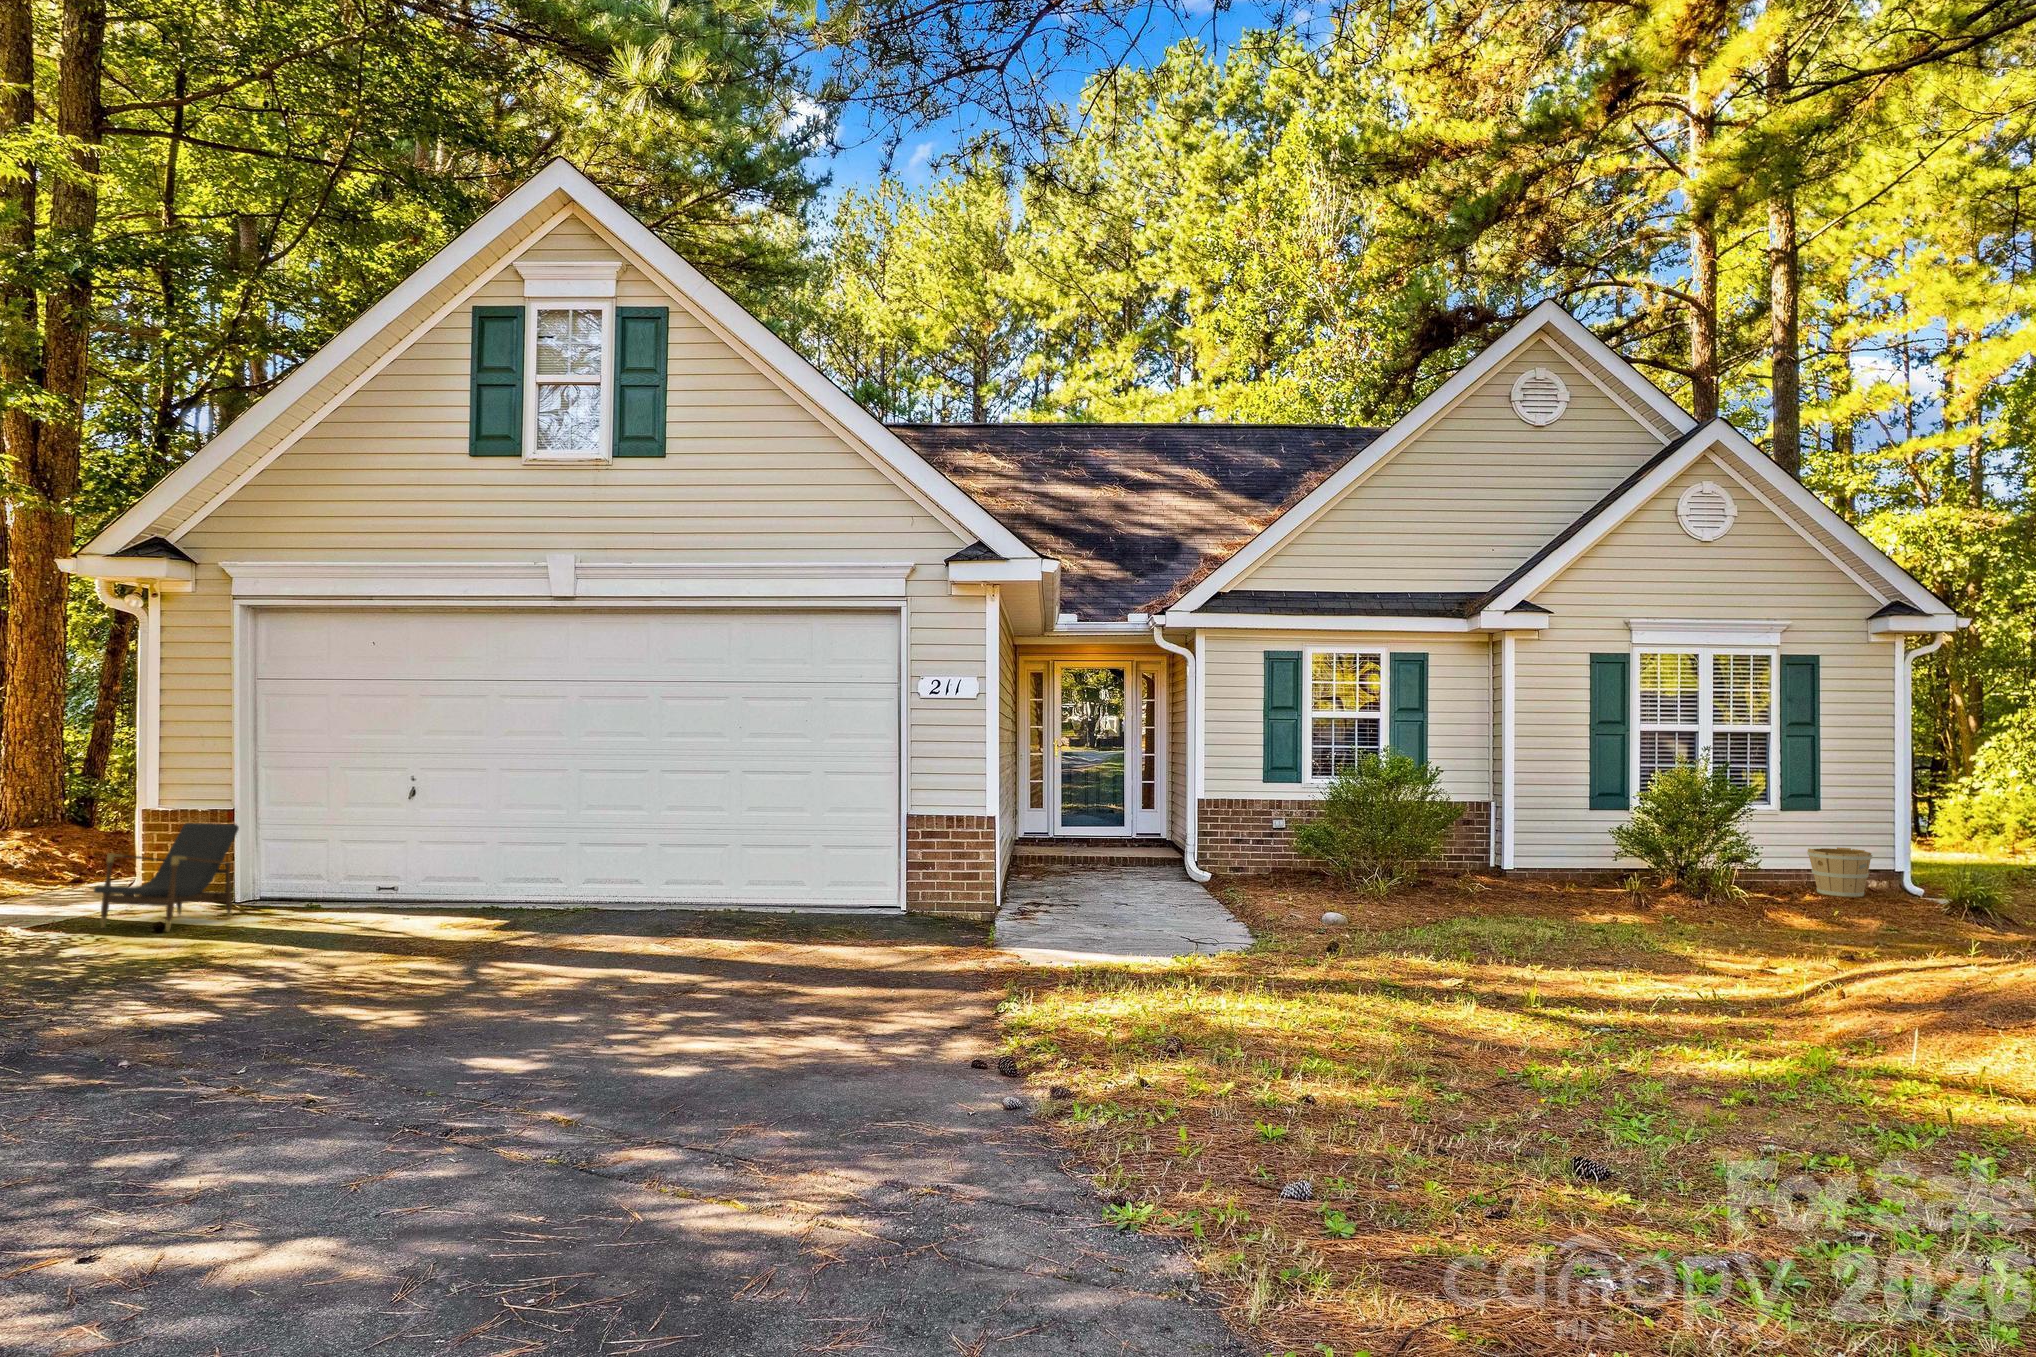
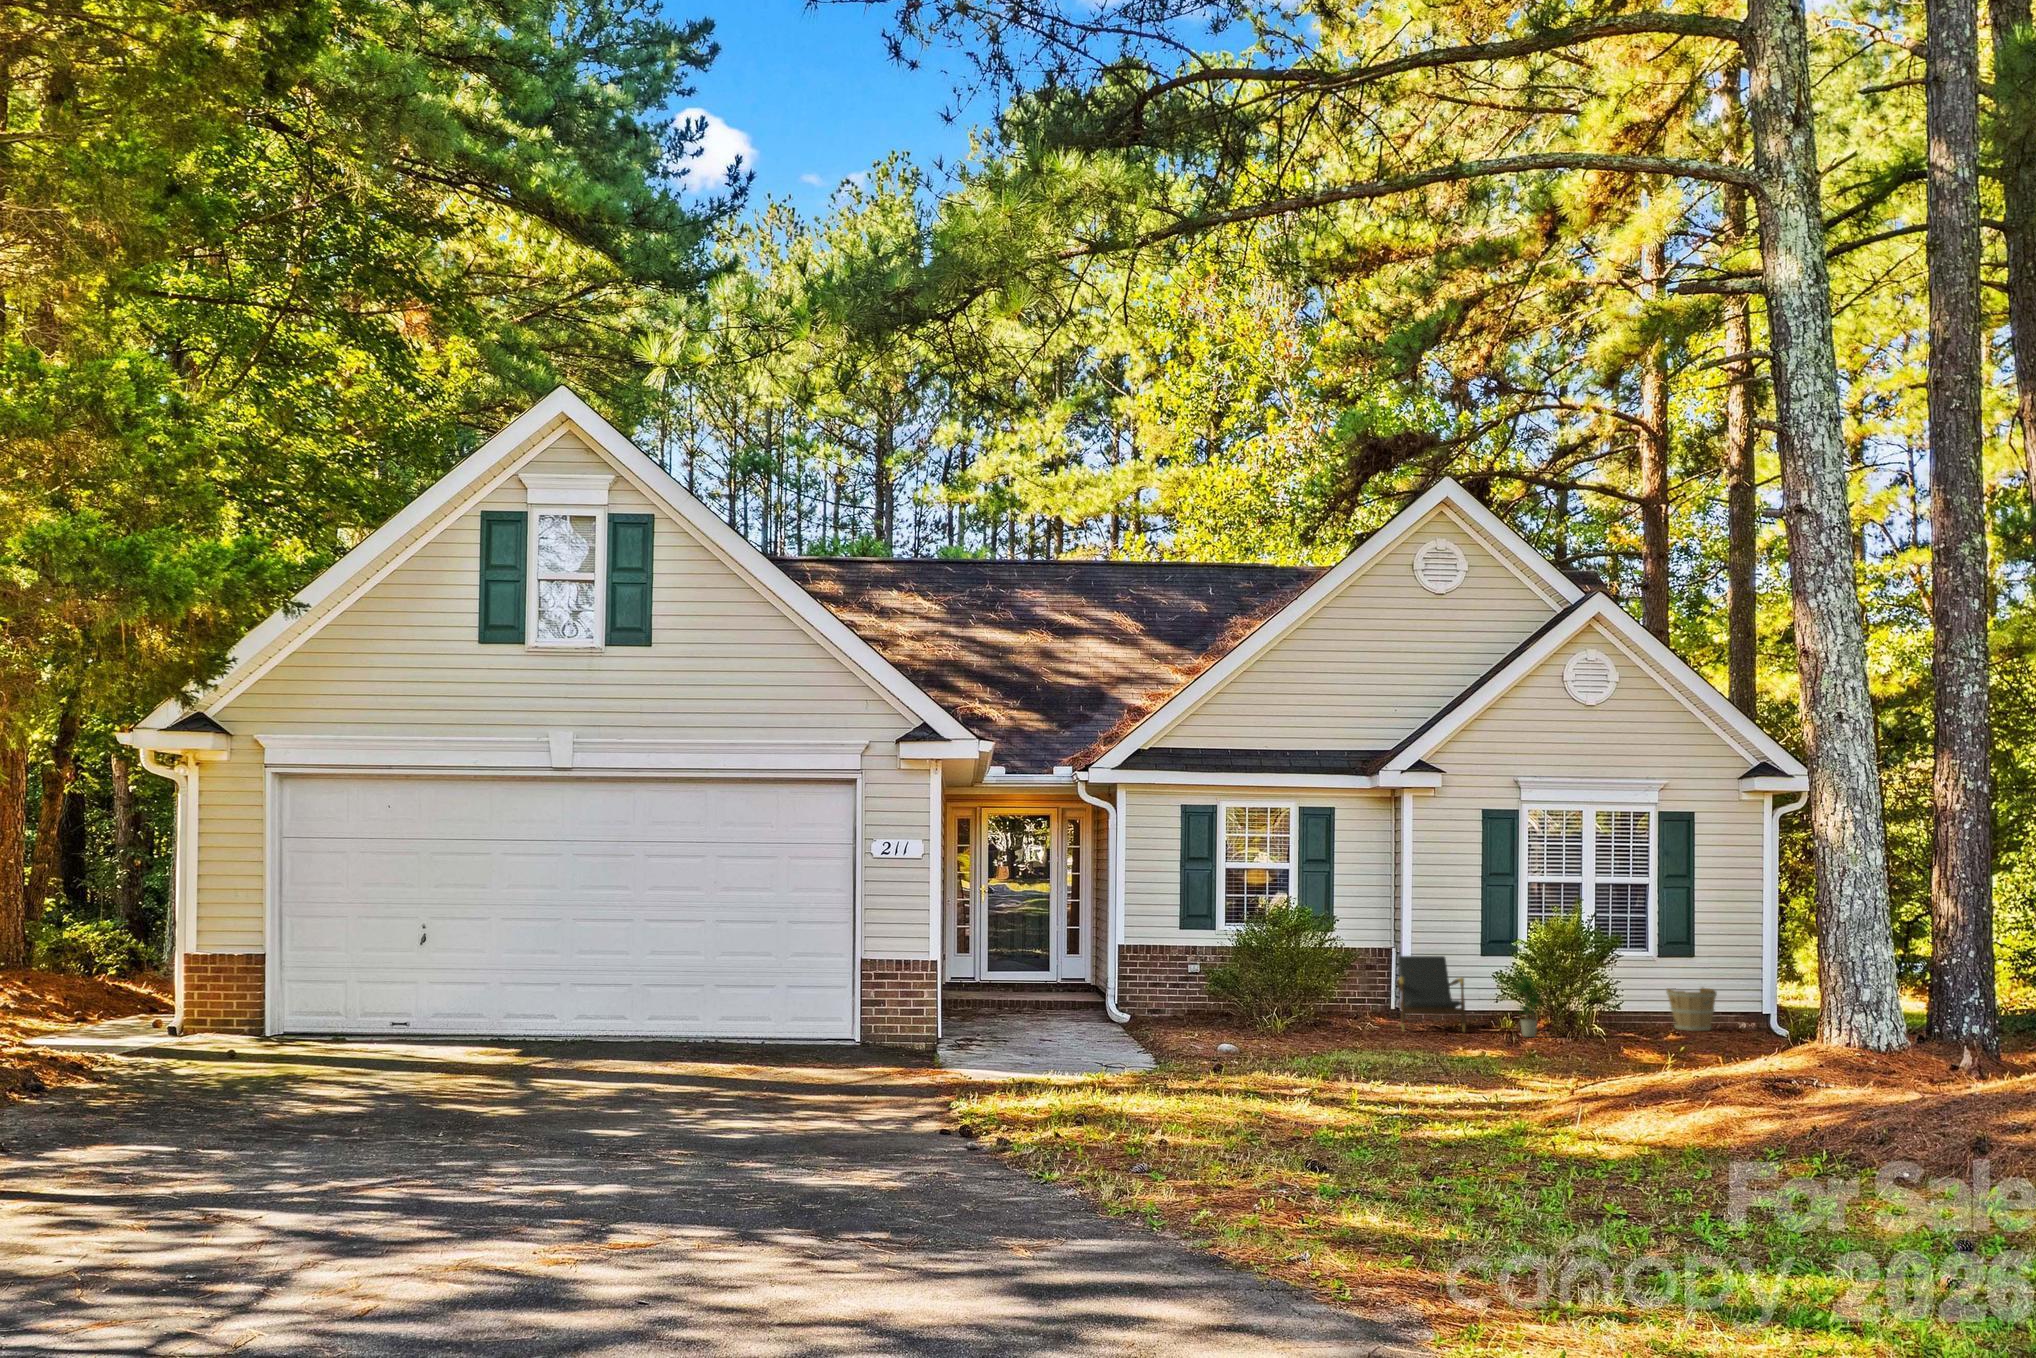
lounge chair: present [94,823,239,932] -> present [1396,956,1466,1032]
potted plant: none [1642,831,1698,906] -> present [1514,976,1543,1037]

